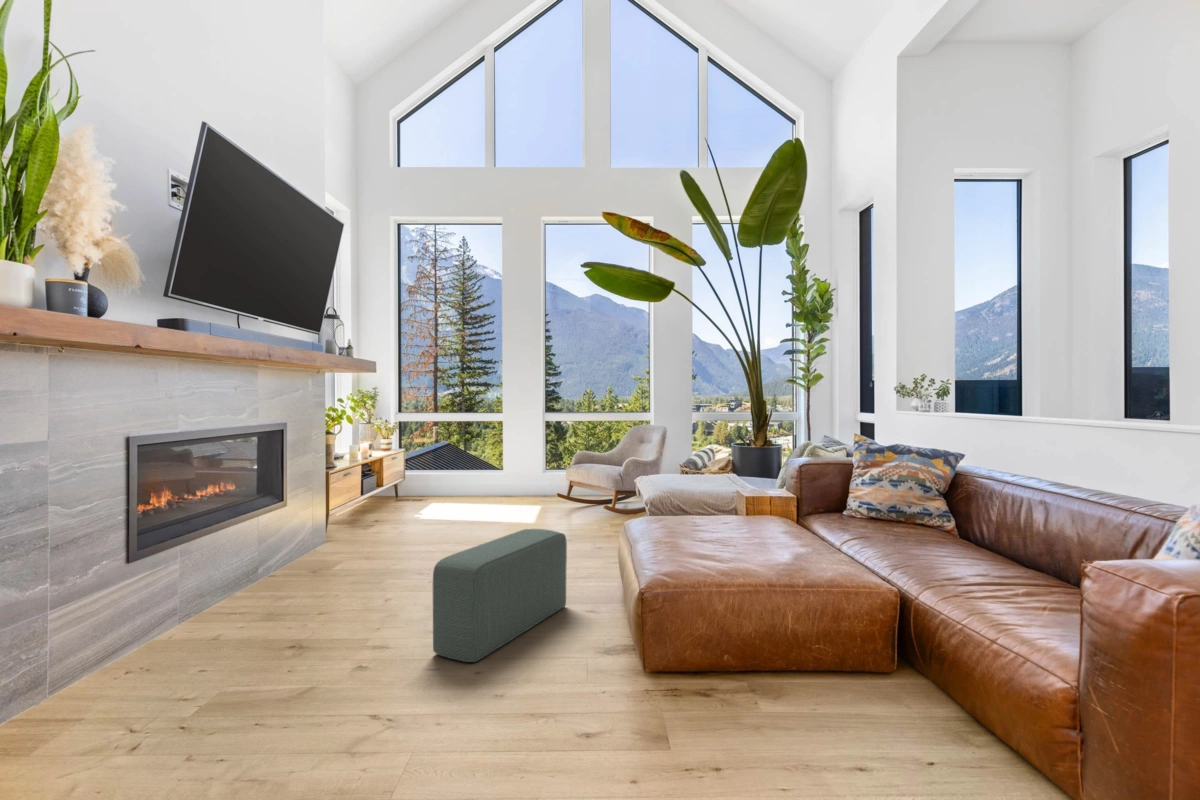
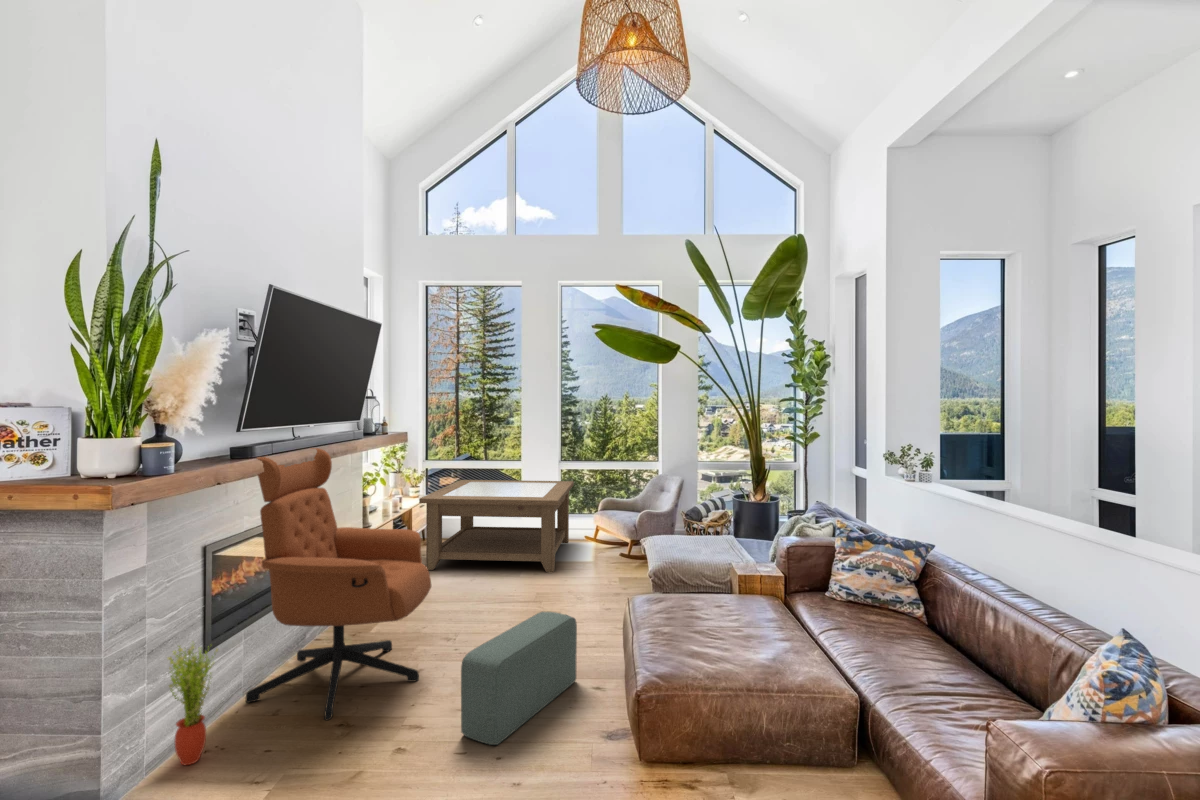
armchair: none [181,341,401,643] -> present [246,448,431,720]
coffee table: none [391,431,559,520] -> present [419,480,574,573]
potted plant: none [74,539,141,686] -> present [168,646,218,765]

